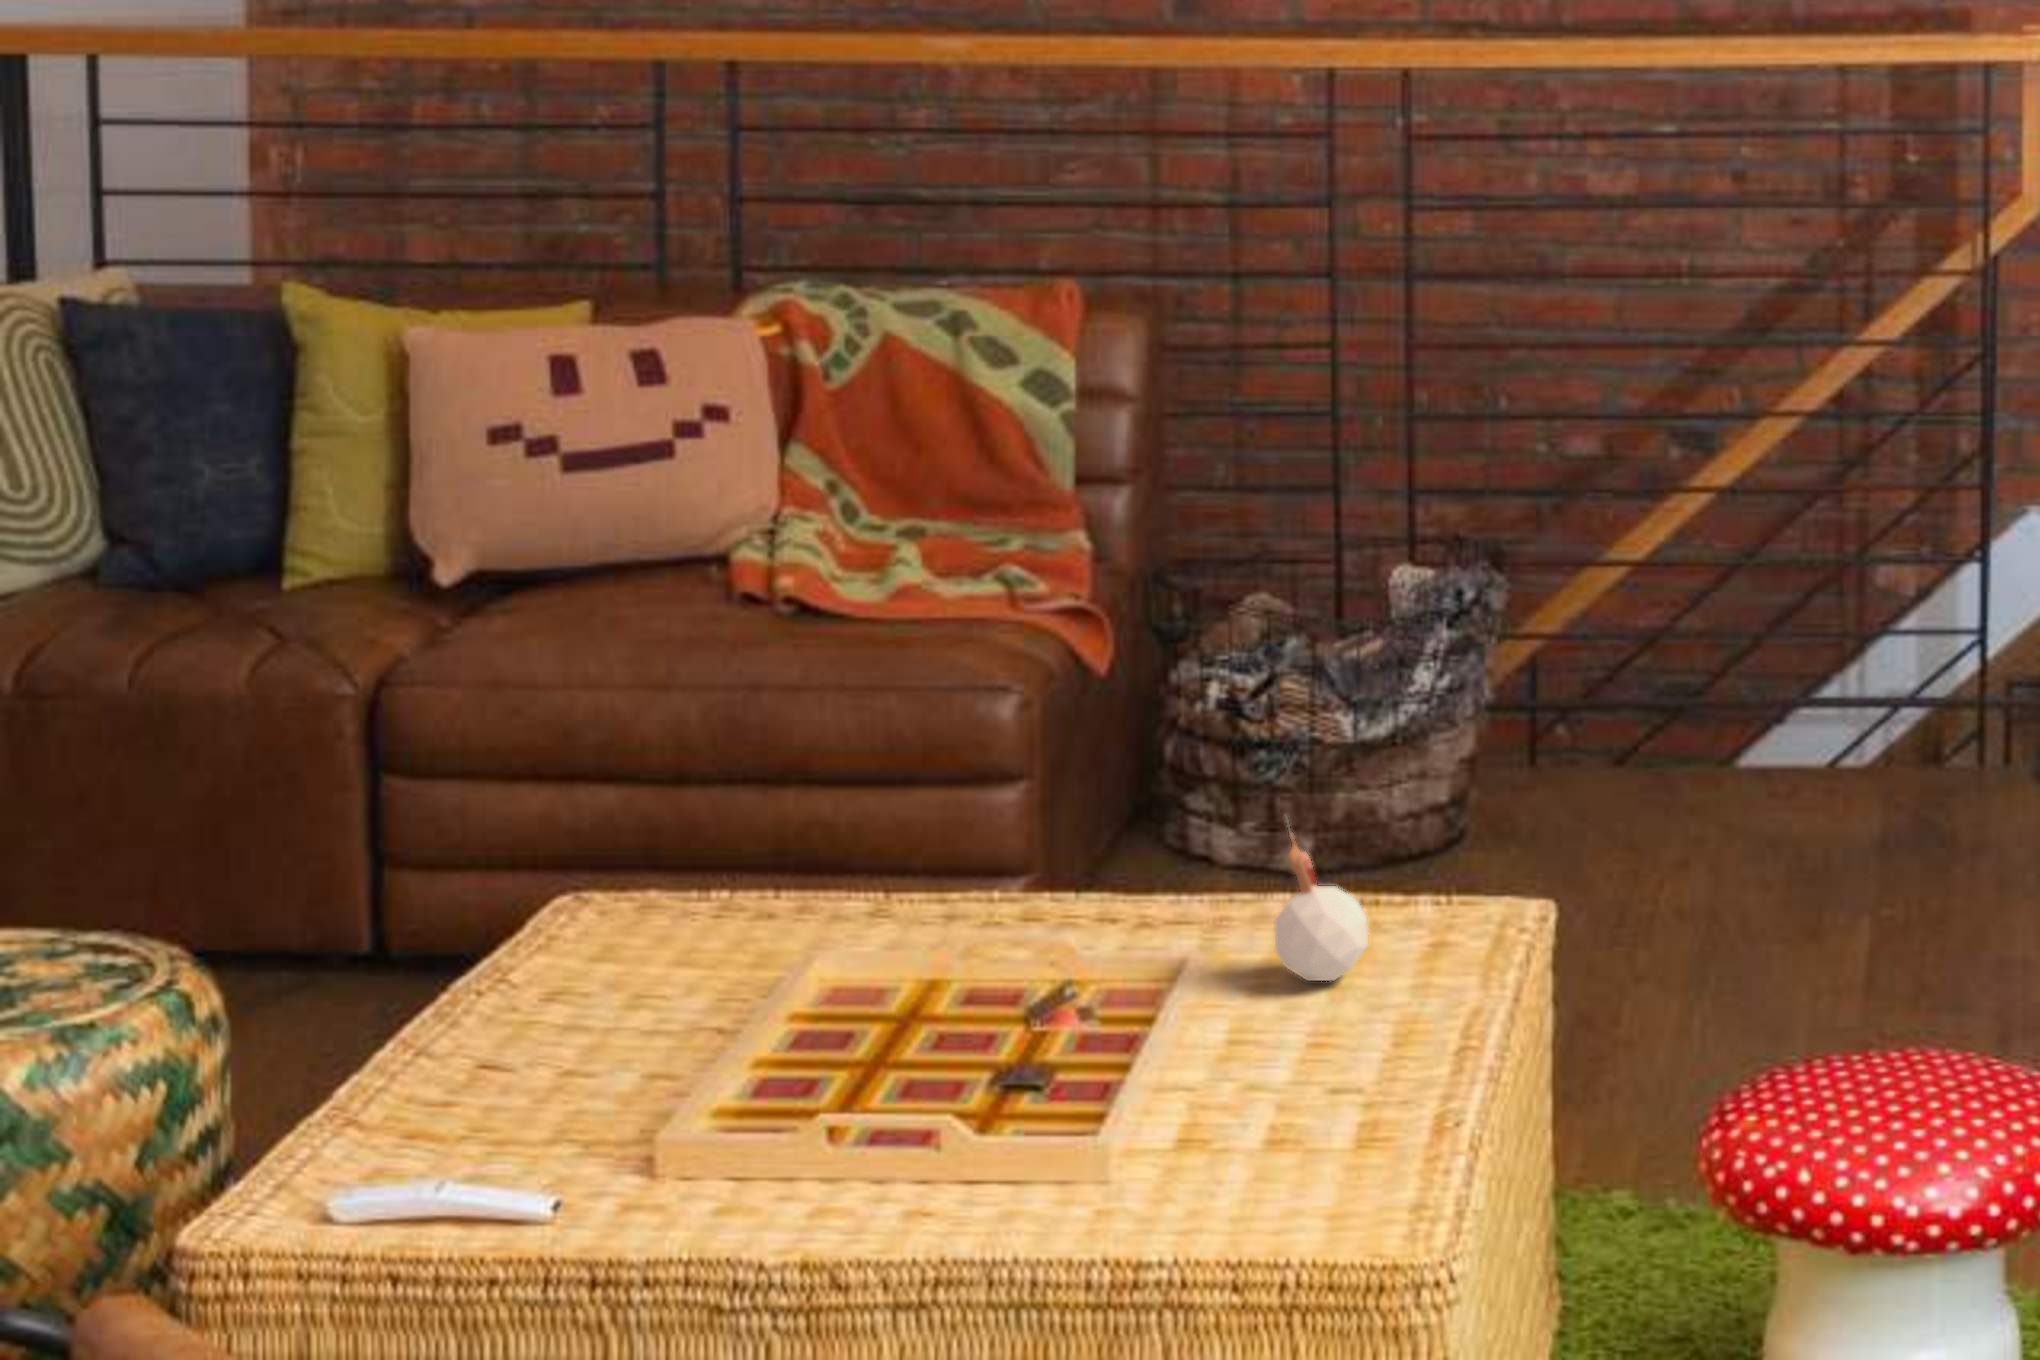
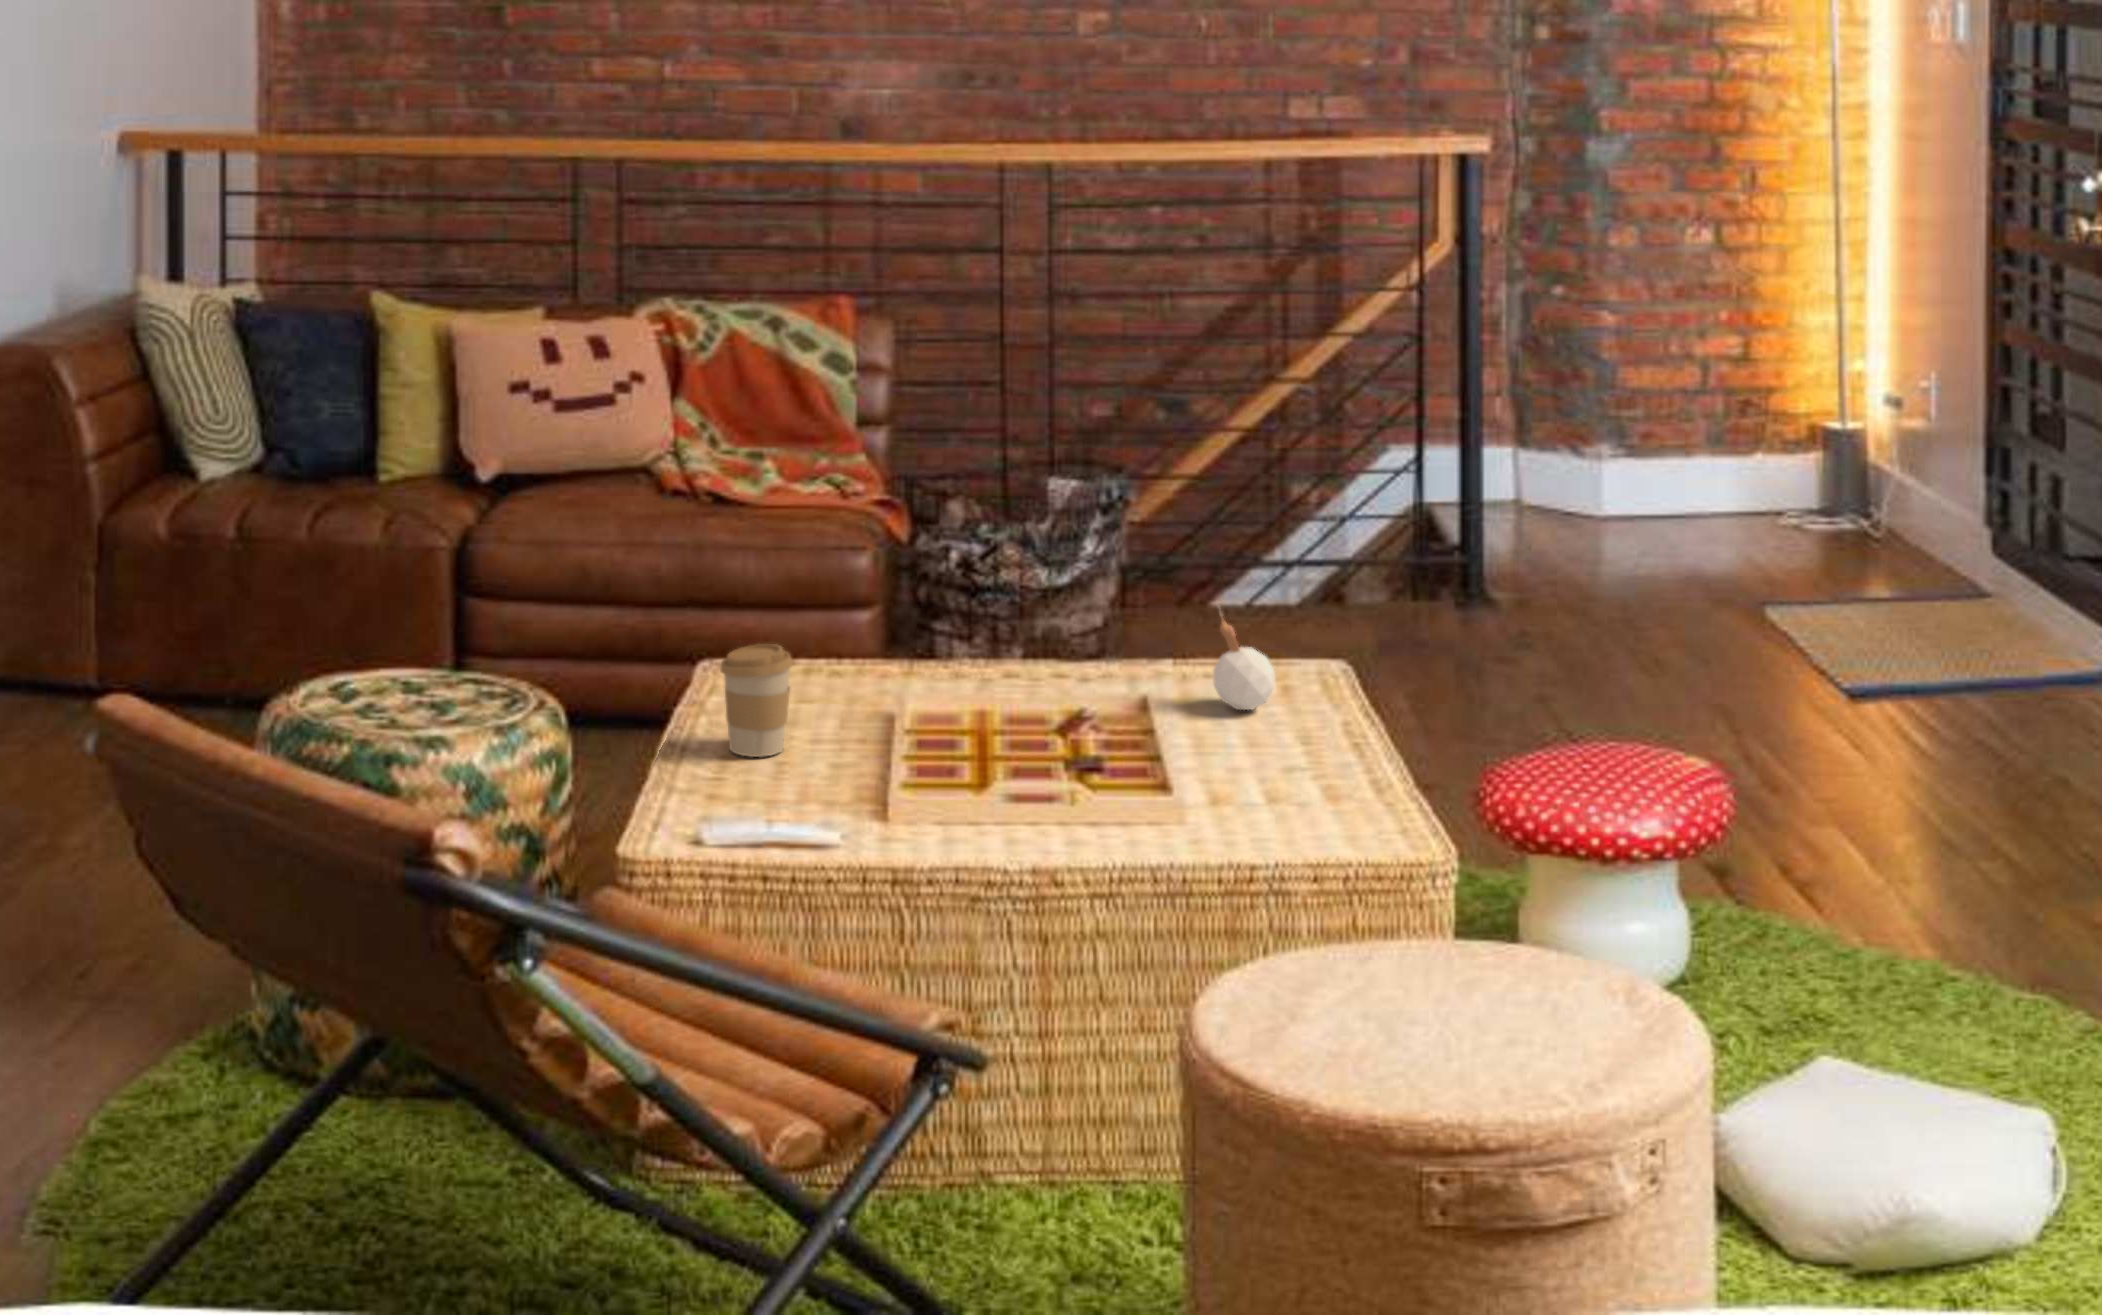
coffee cup: none [447,901,567,1078] -> present [720,644,793,757]

